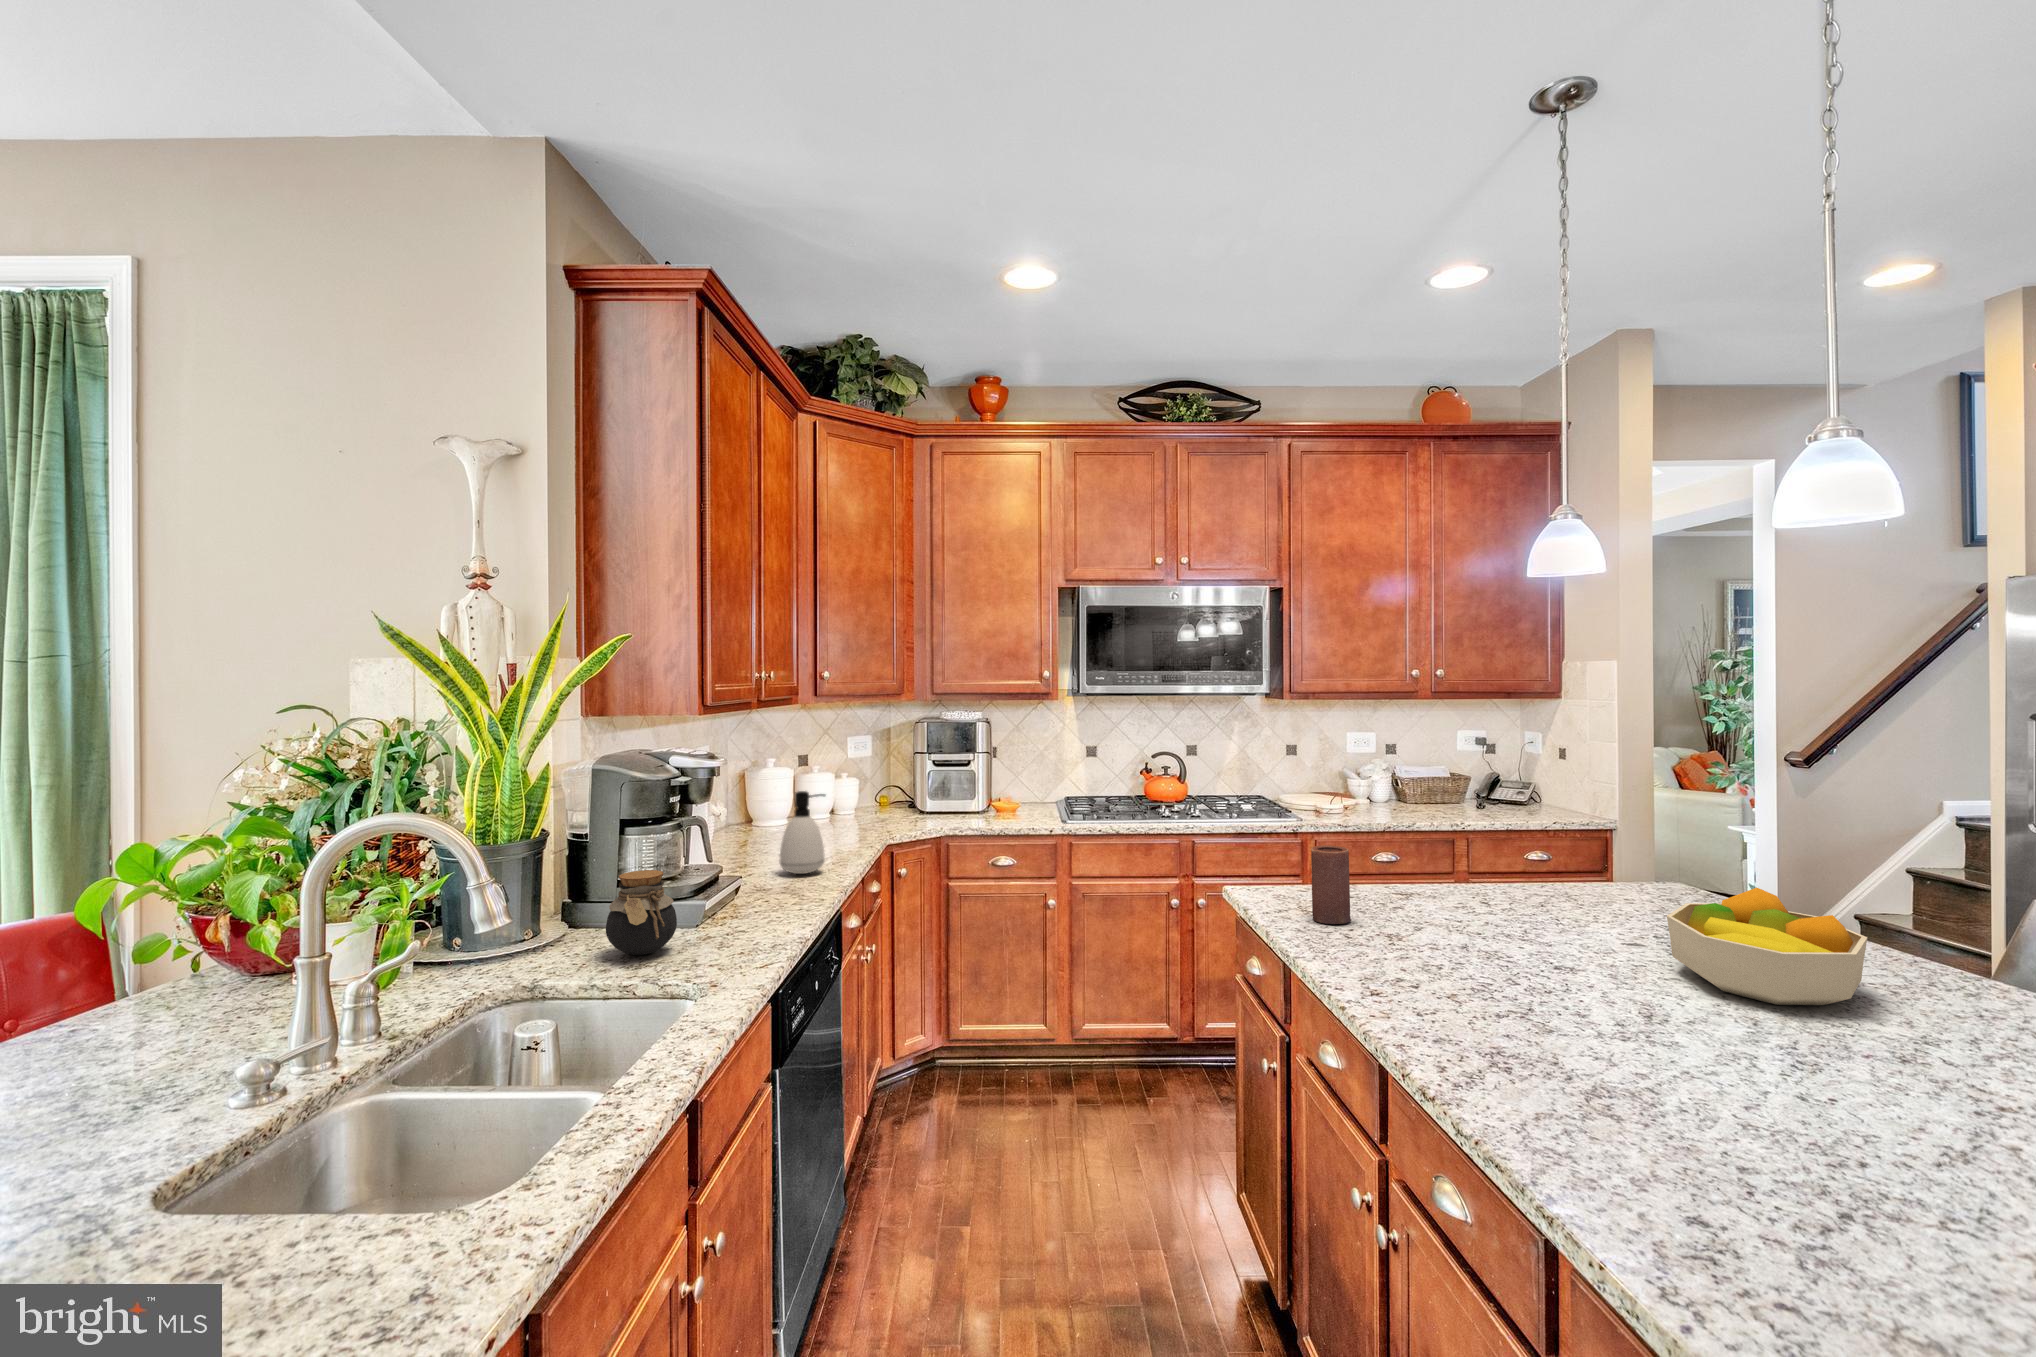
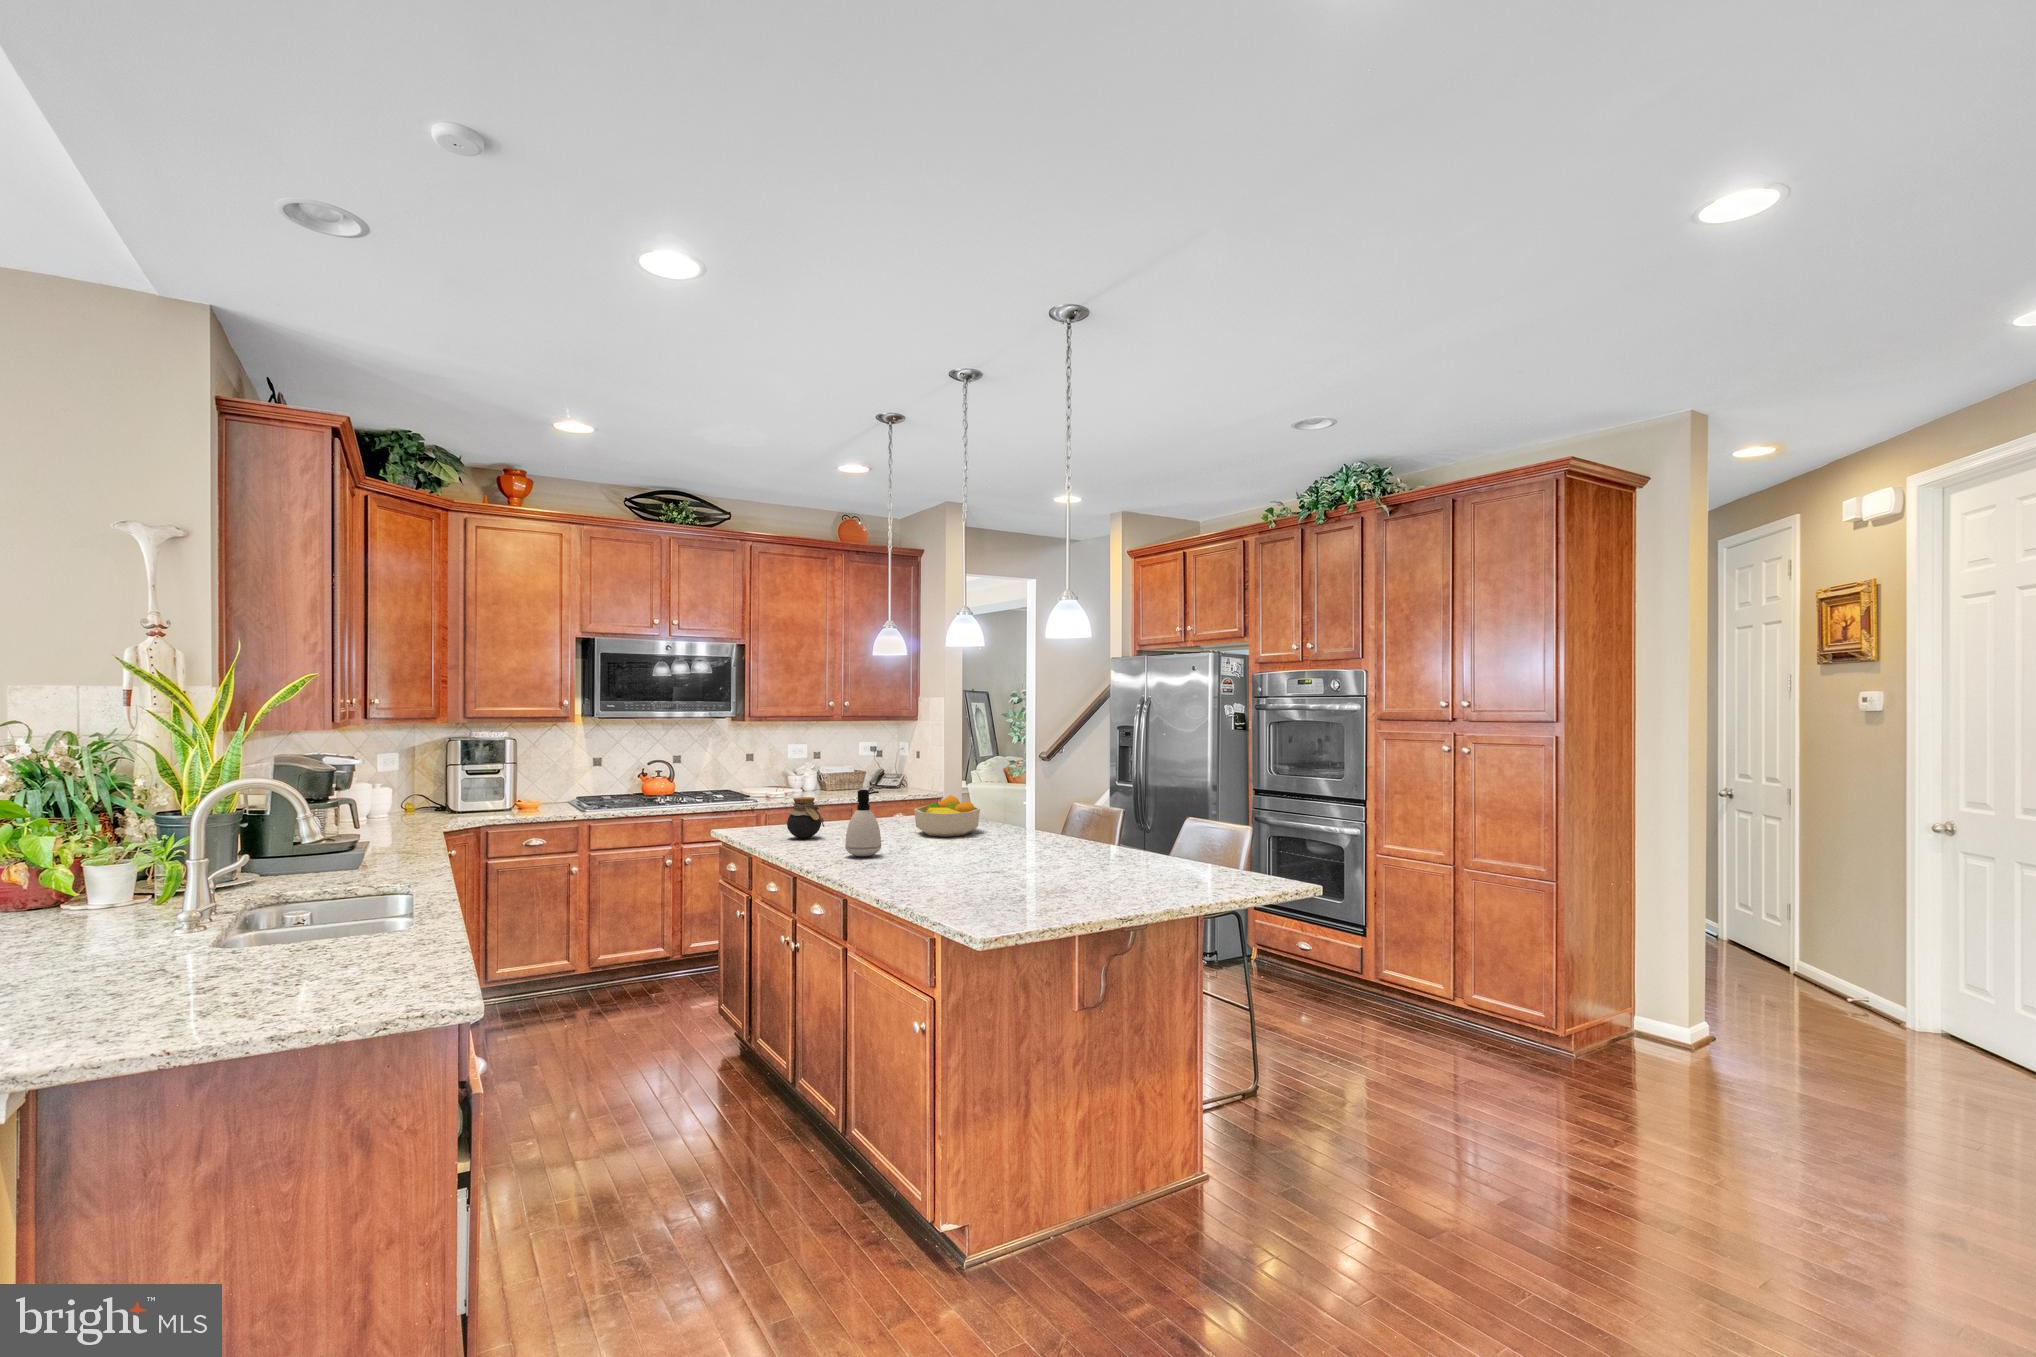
soap dispenser: present [780,791,825,874] -> present [845,789,881,856]
candle: present [1311,845,1351,924] -> none [760,794,781,834]
jar: present [606,870,677,955] -> present [787,797,824,838]

